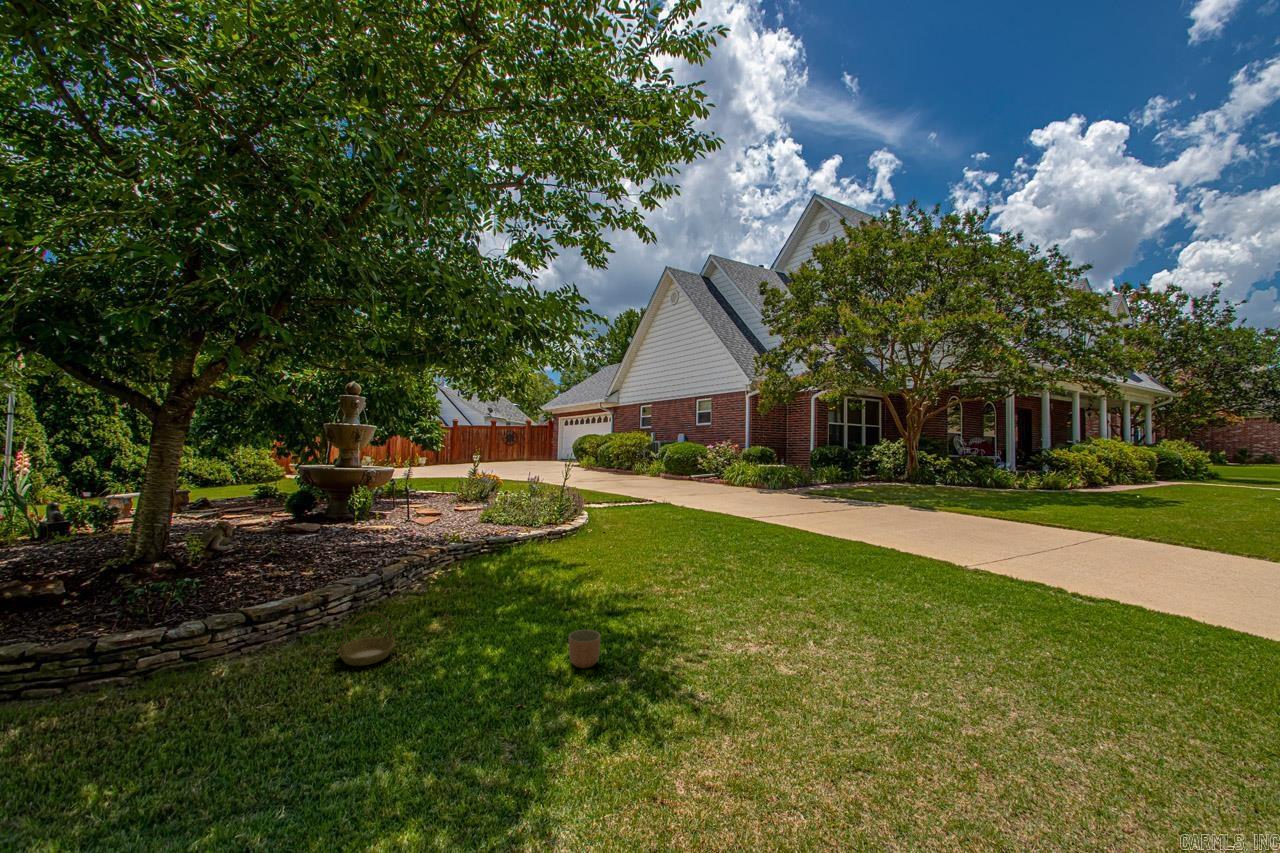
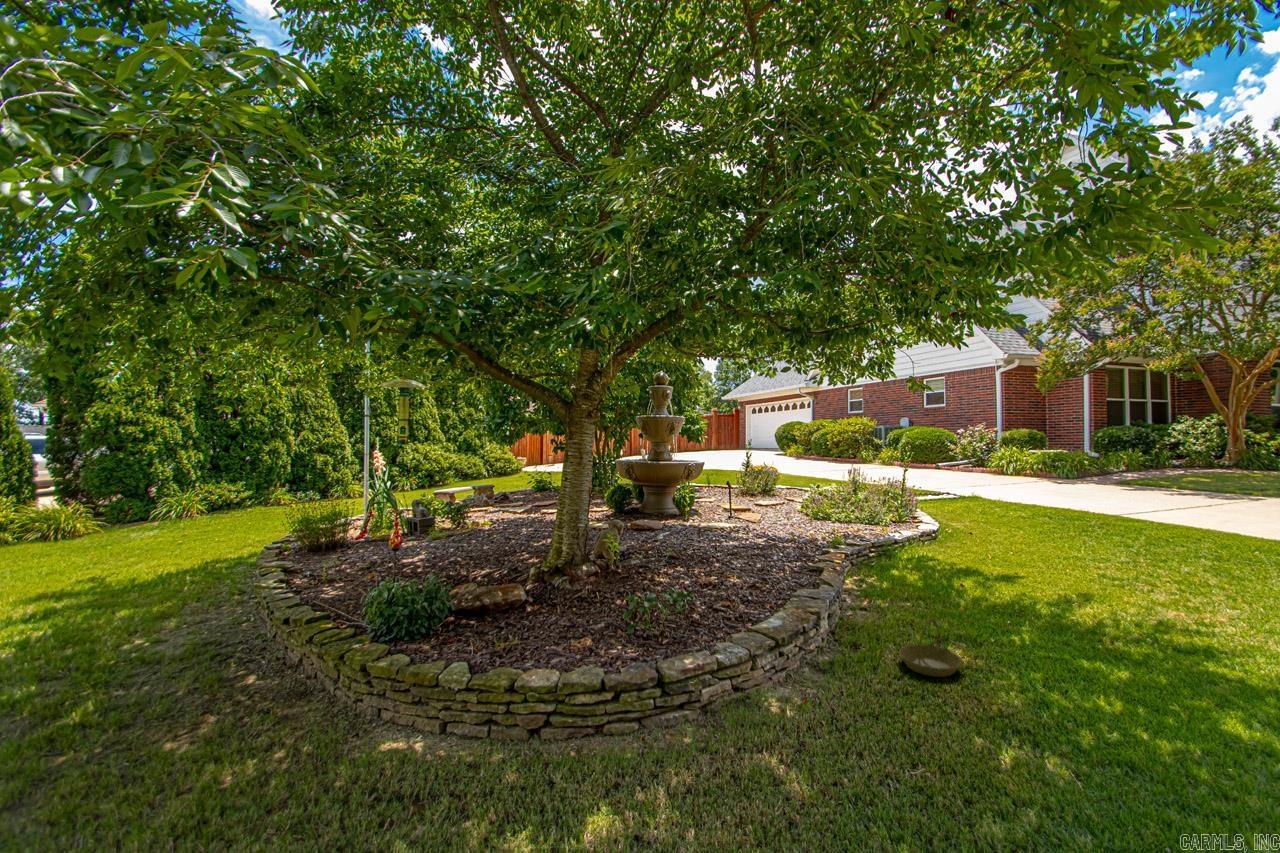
planter: present [569,630,600,668] -> none [1197,652,1252,699]

